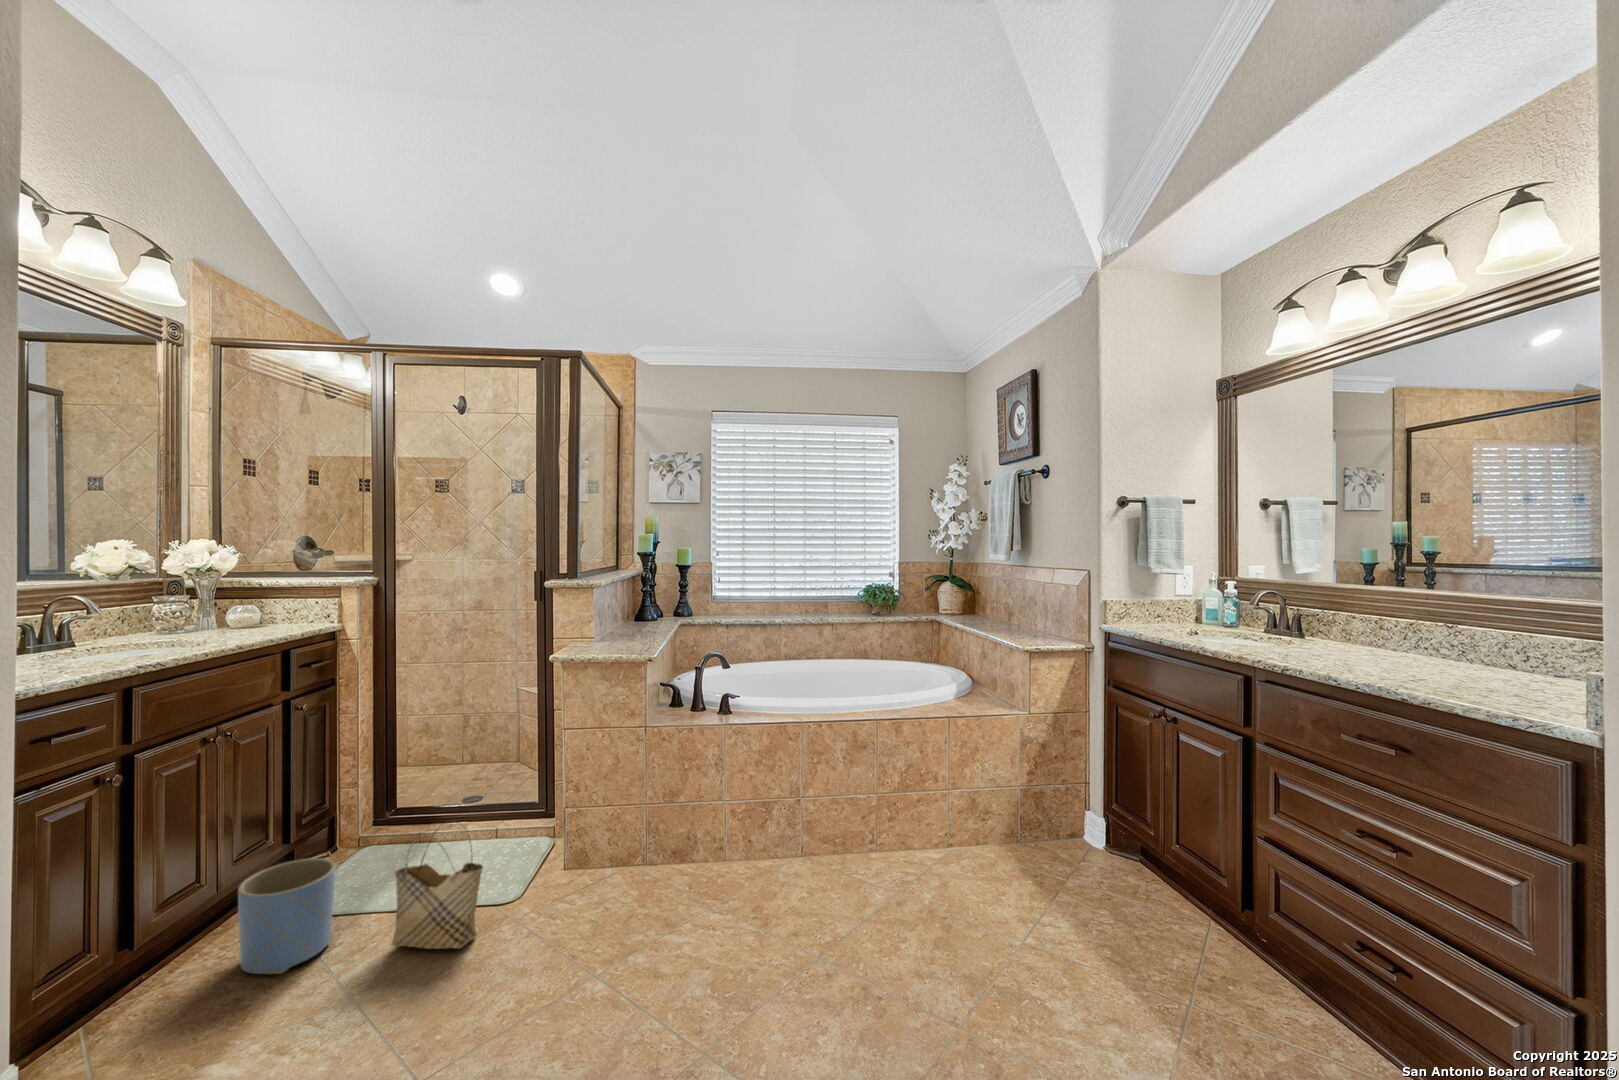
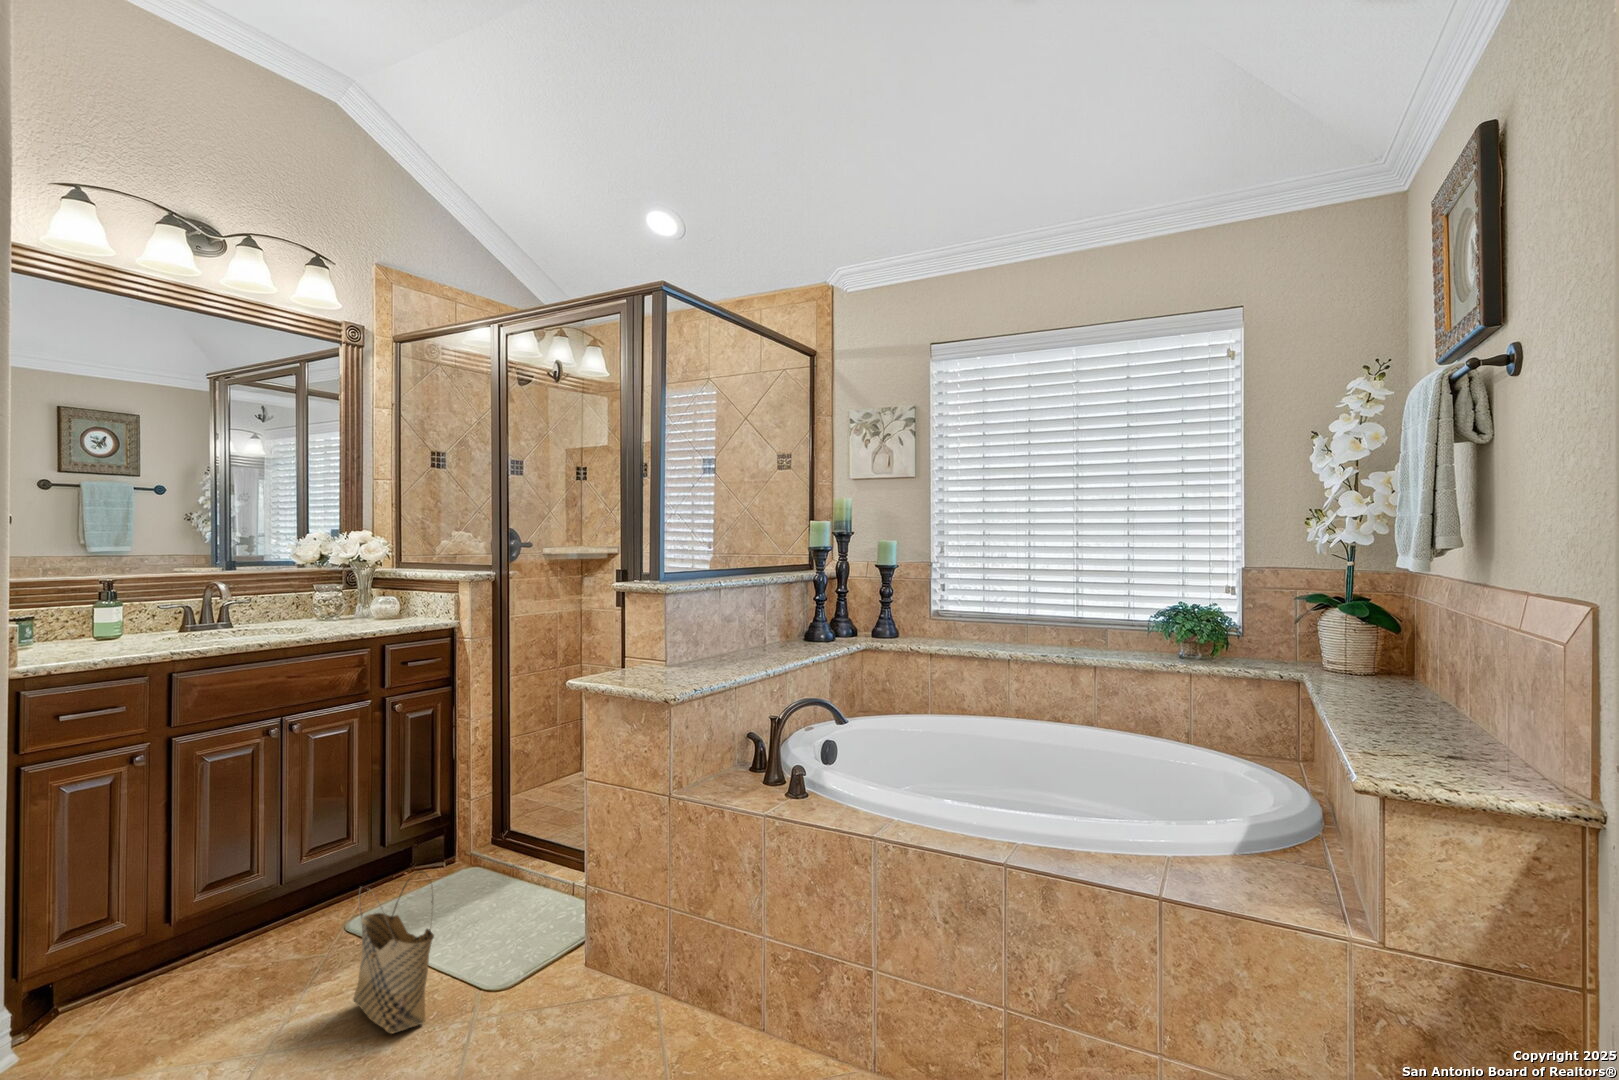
planter: present [238,858,336,974] -> none [247,872,344,993]

